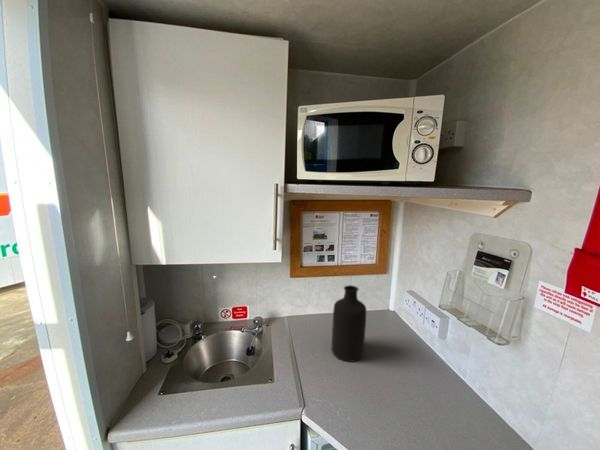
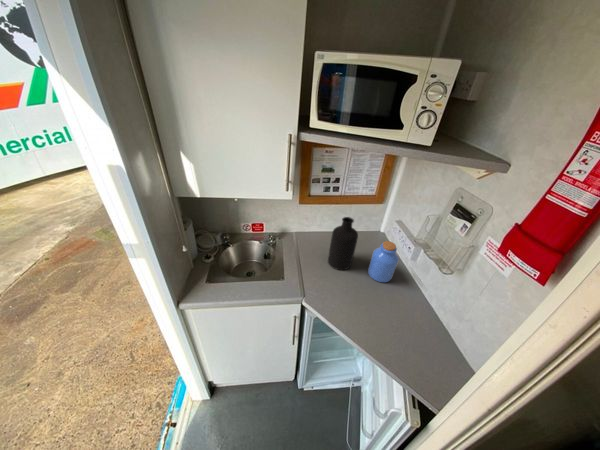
jar: none [387,313,425,375] -> present [368,241,399,282]

